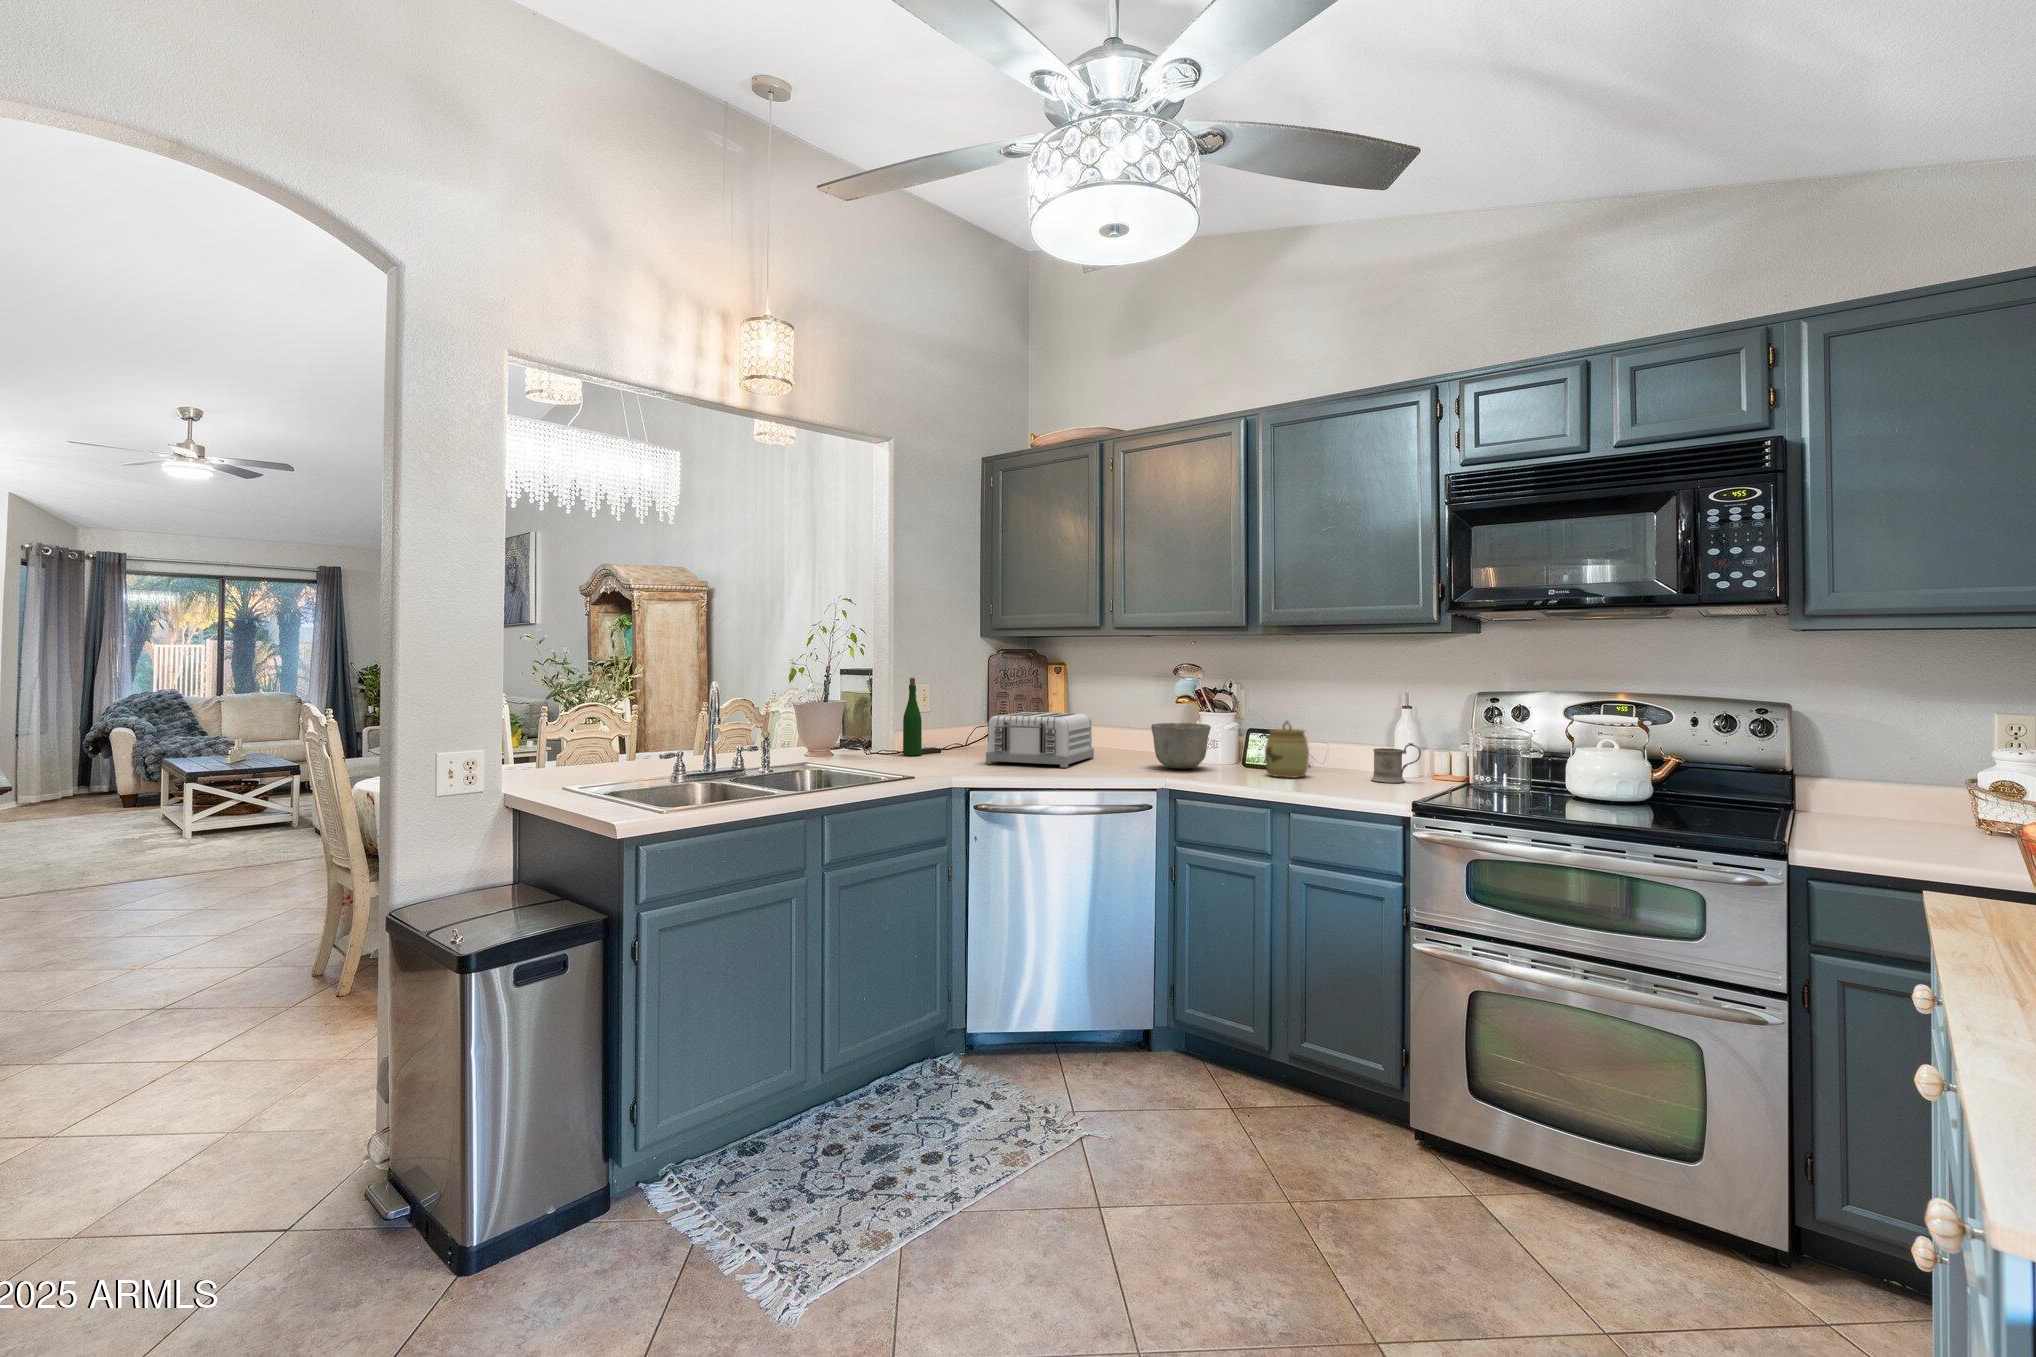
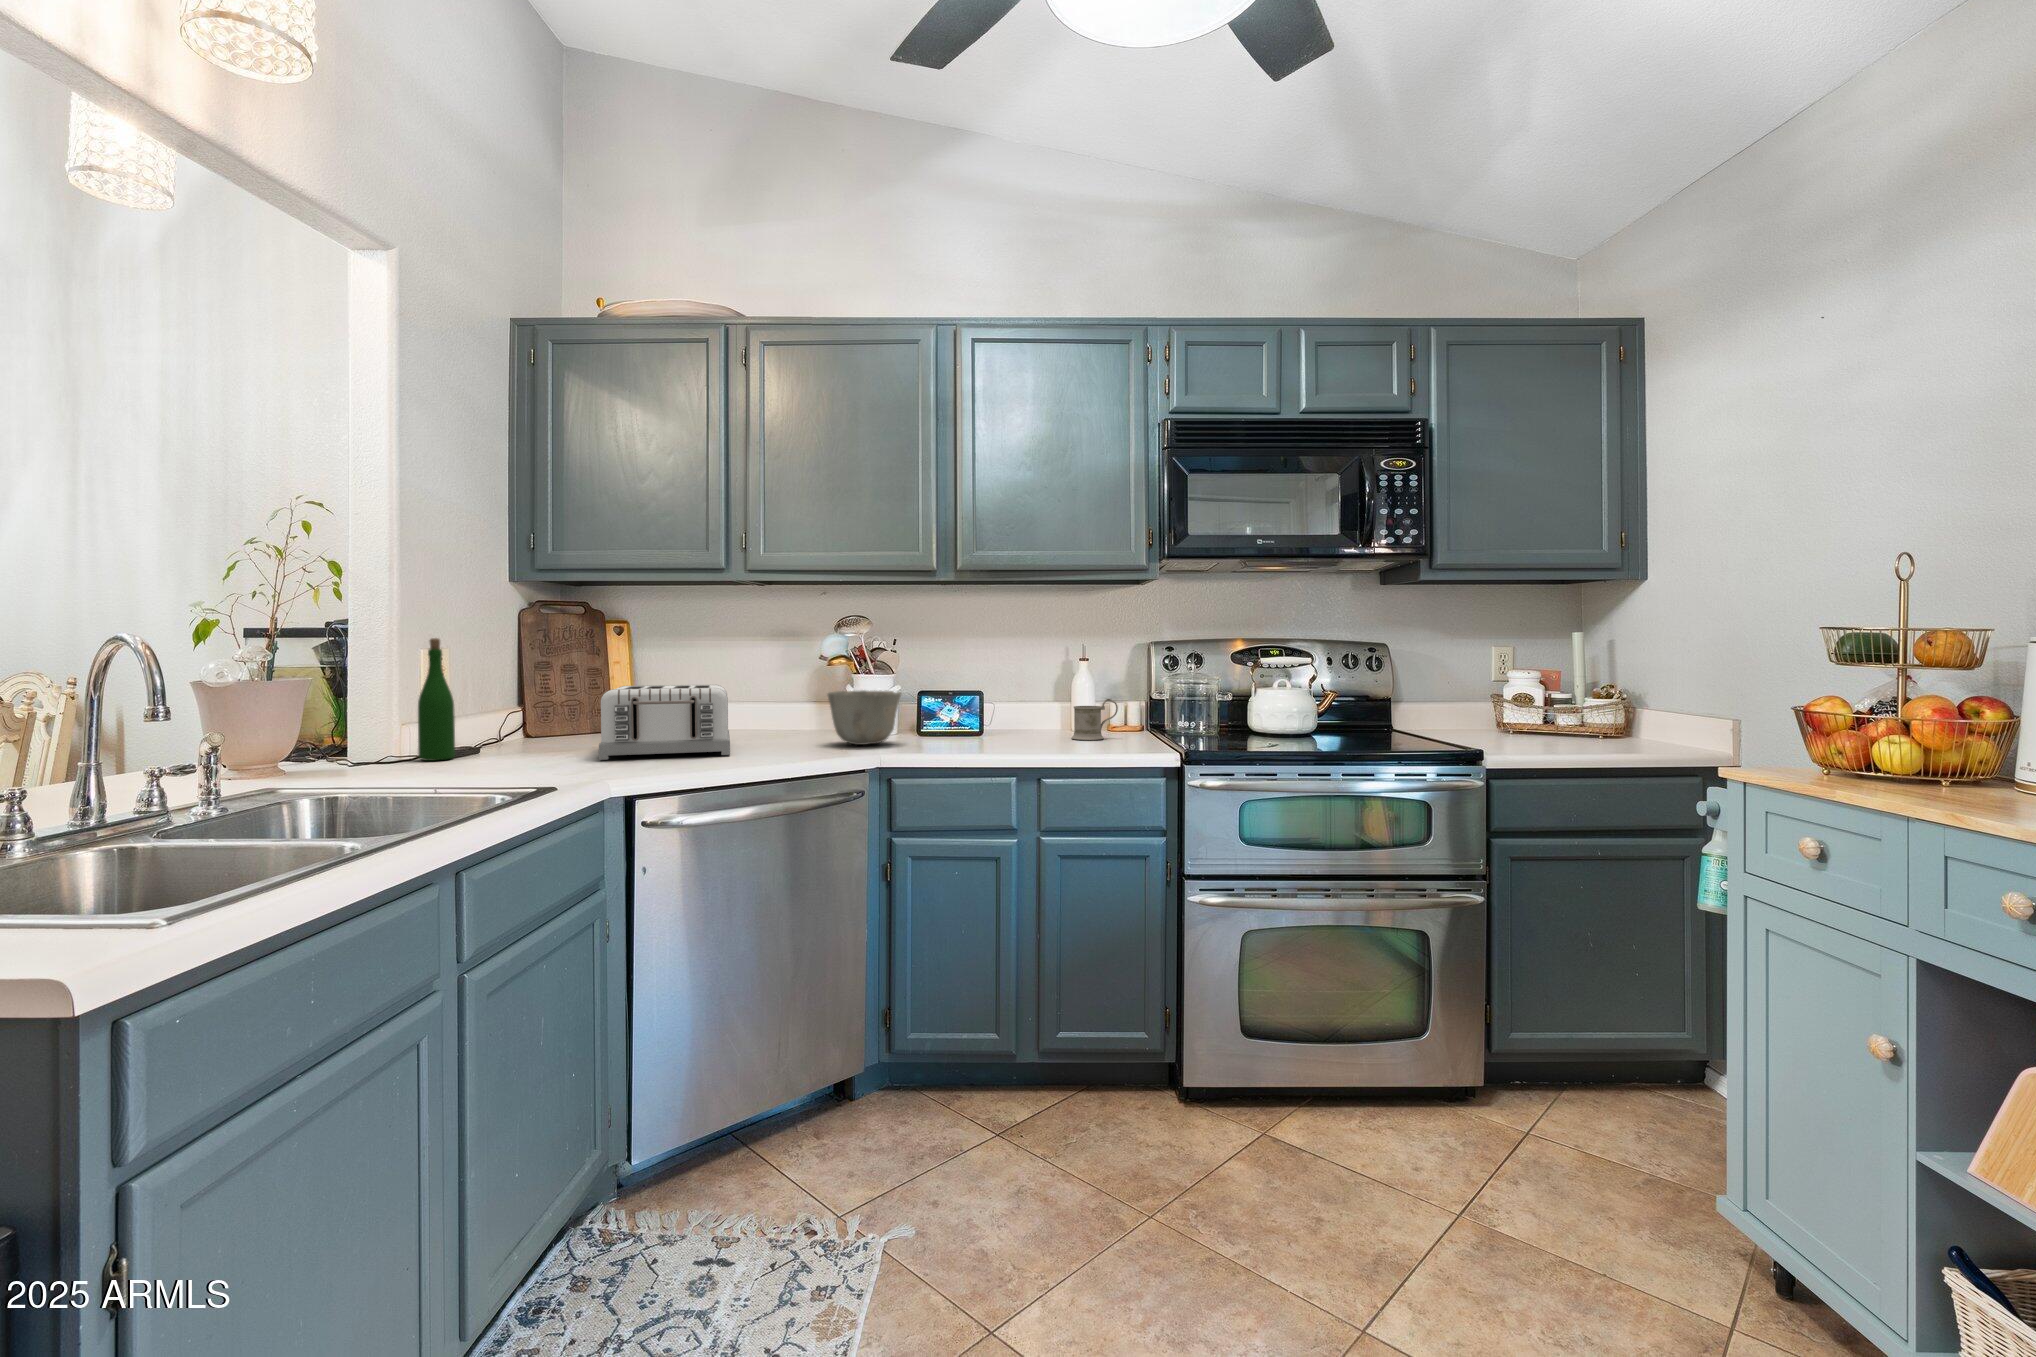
jar: present [1265,721,1309,778] -> none [967,680,1015,744]

